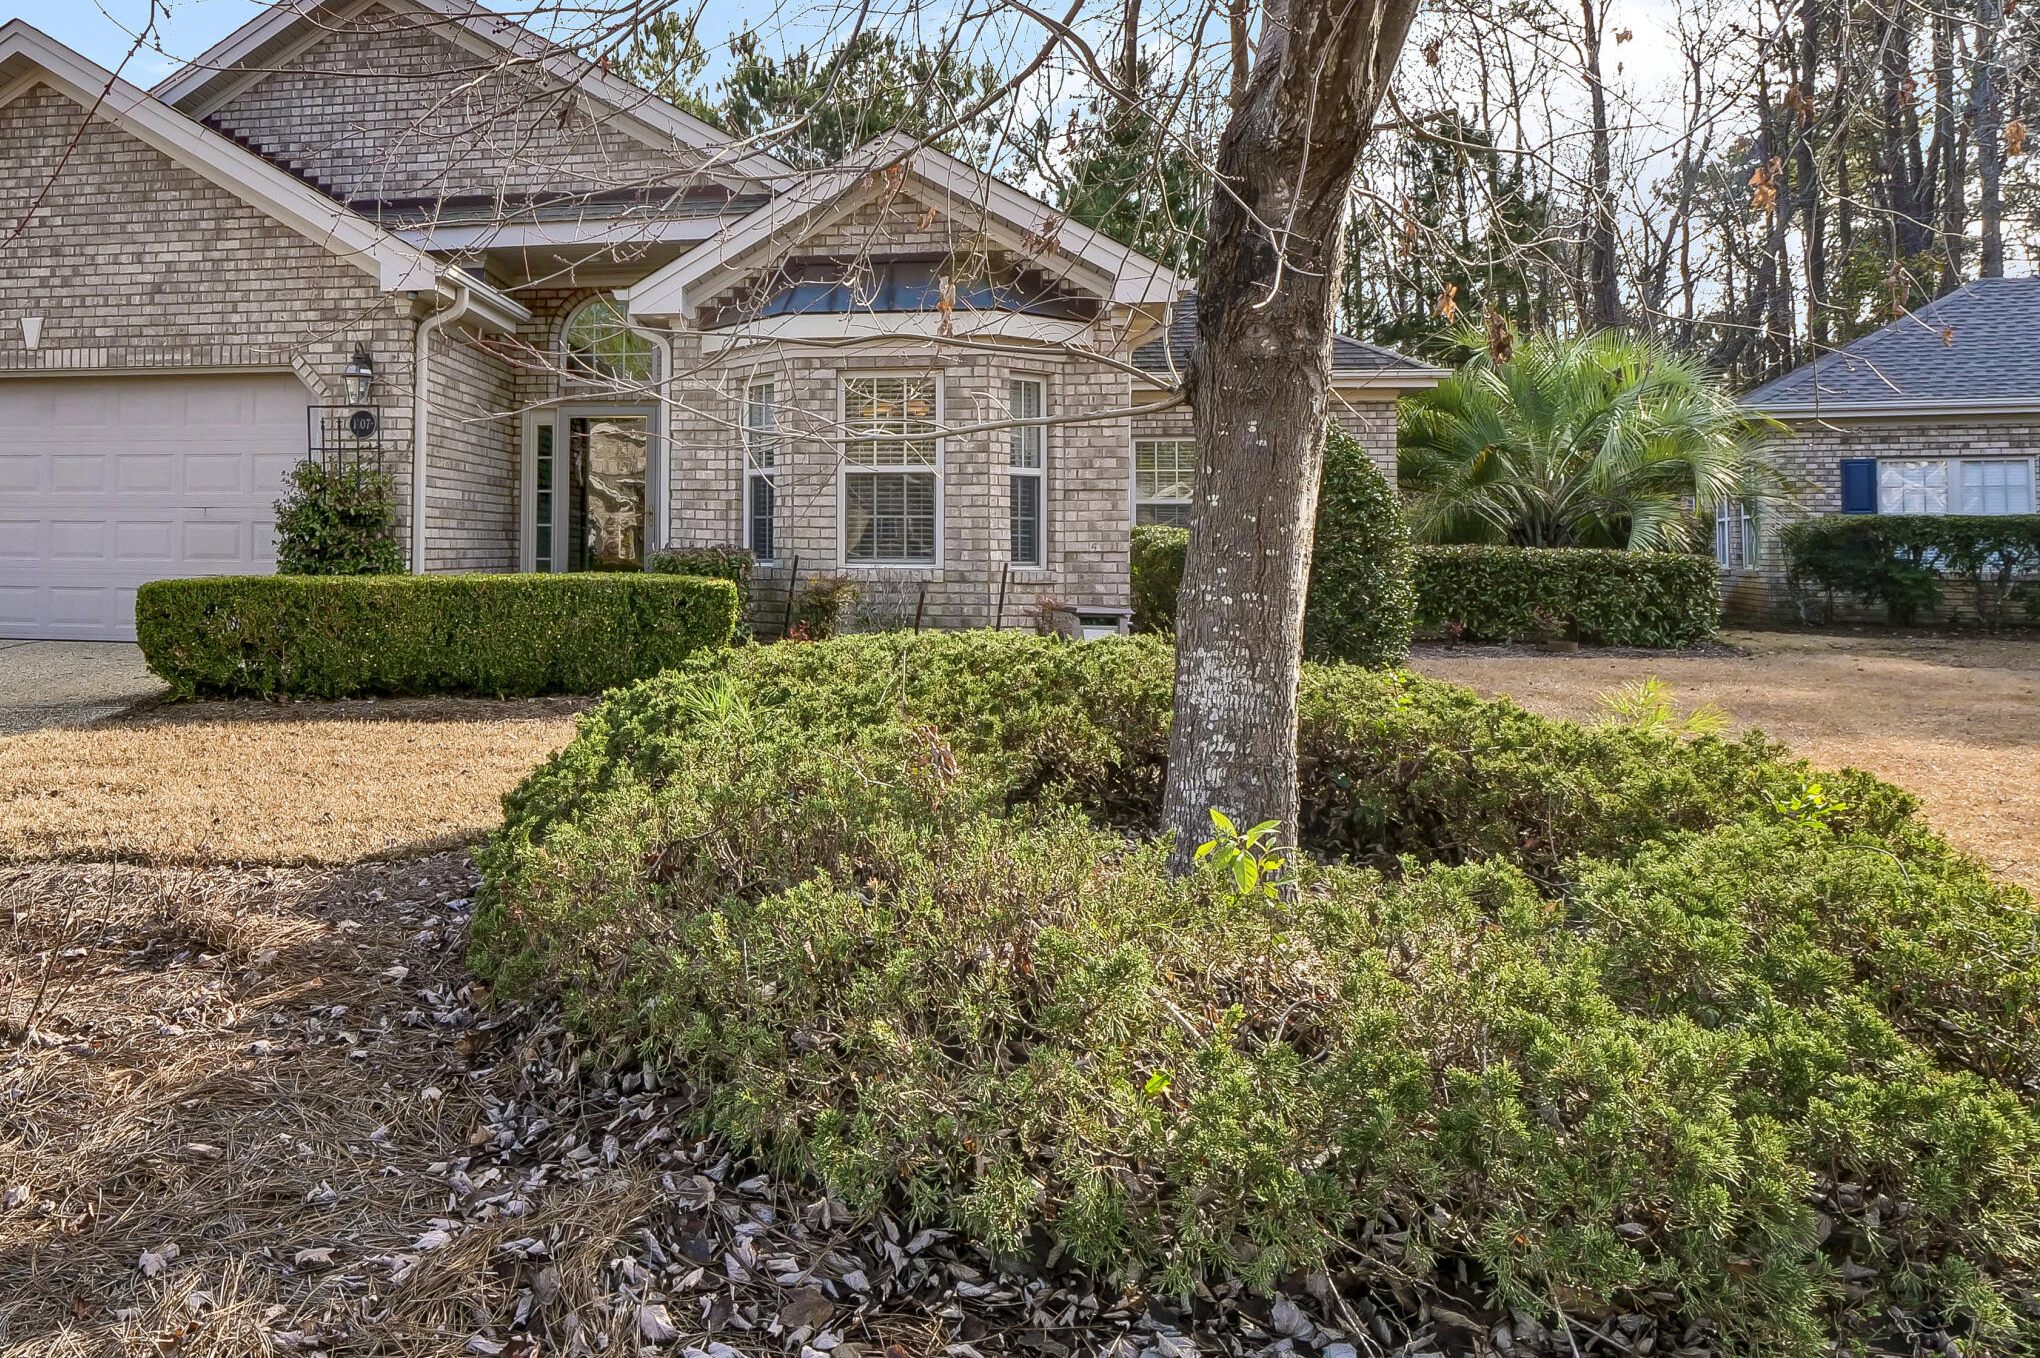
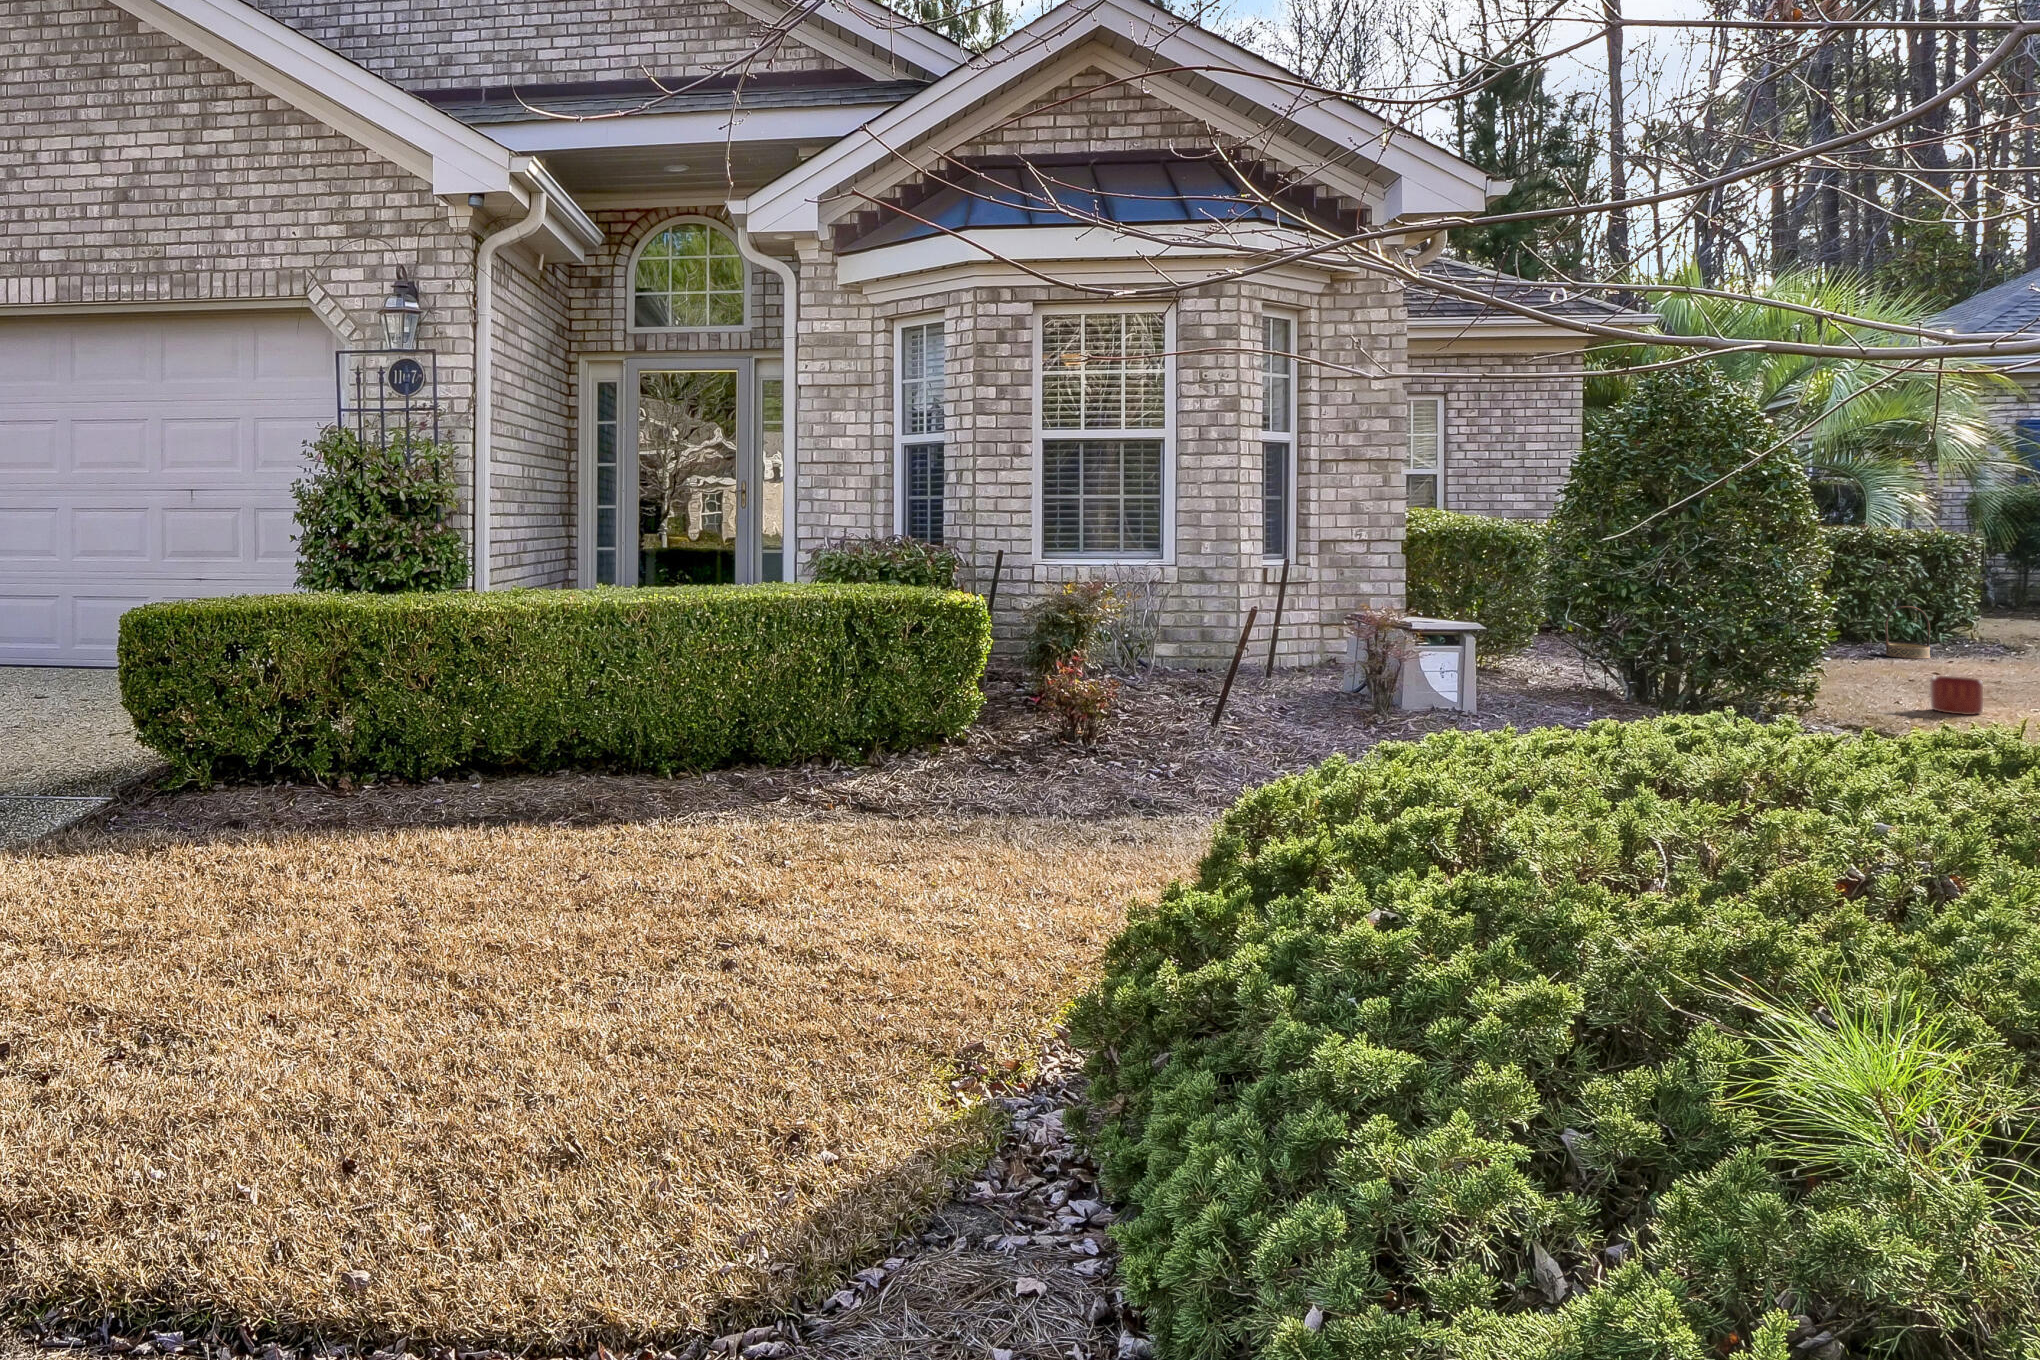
planter: none [1489,653,1522,681] -> present [1930,676,1983,715]

